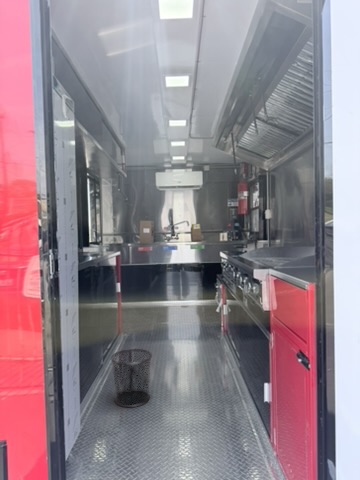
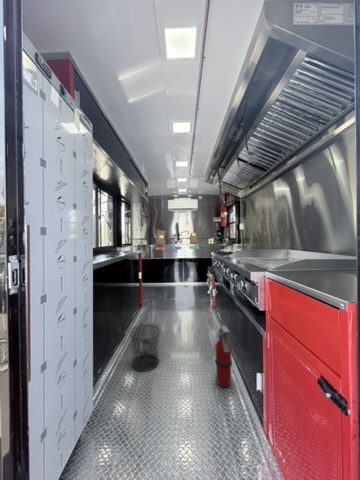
fire extinguisher: none [223,344,245,420] -> present [215,326,232,387]

